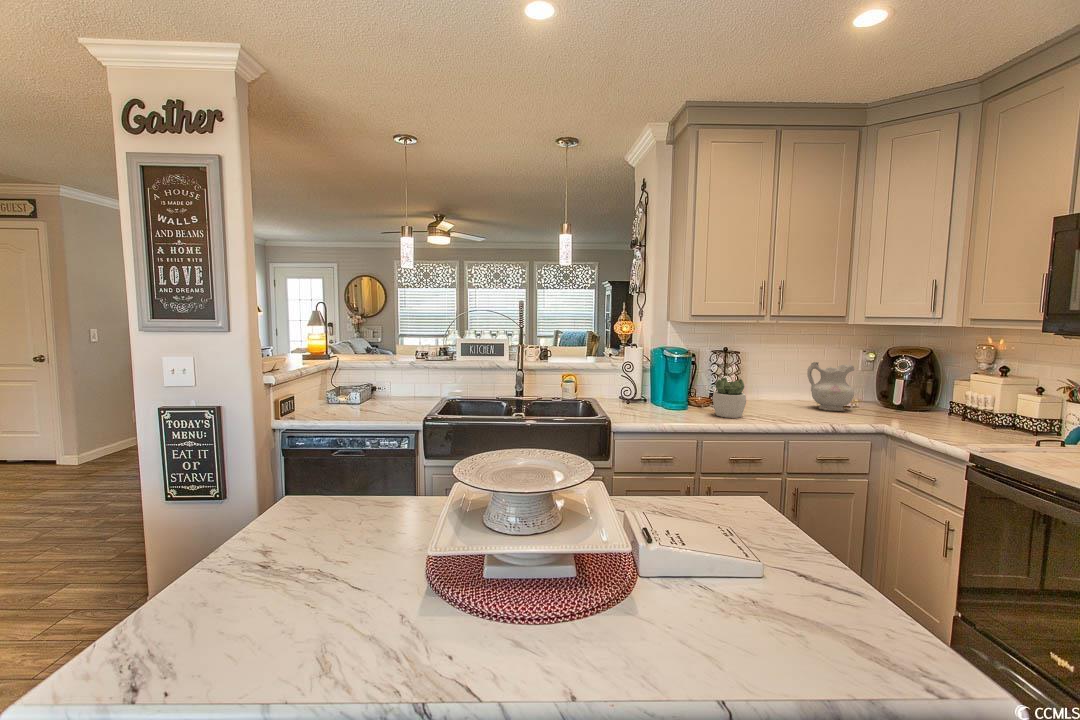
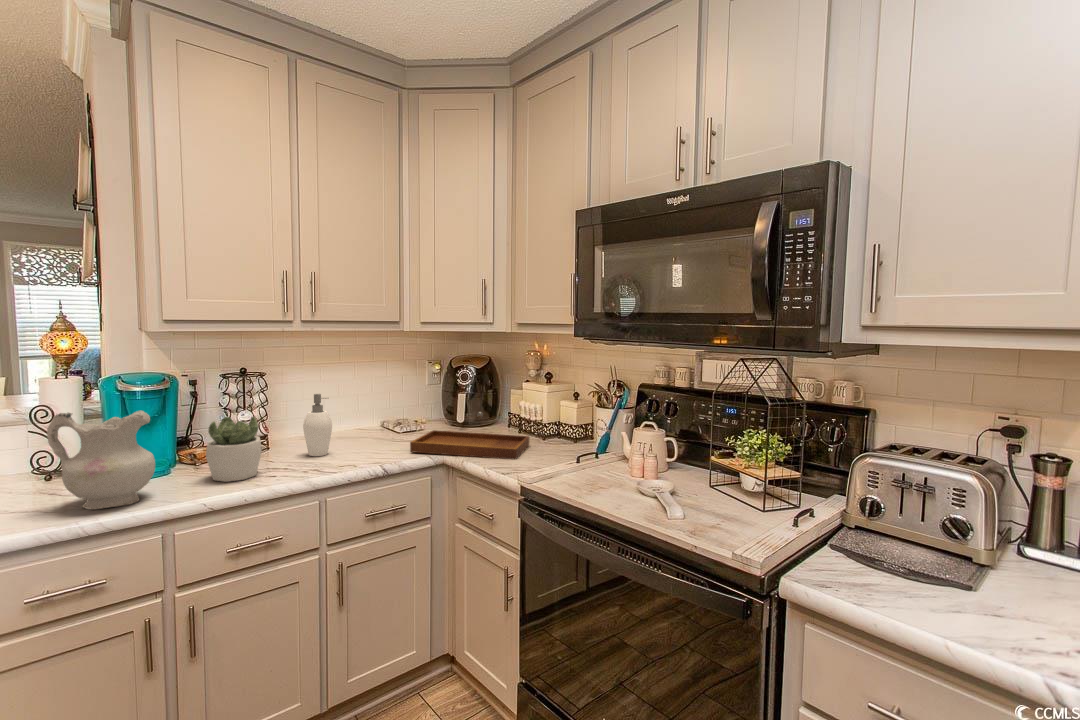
ceramic pitcher: present [807,362,854,411] -> present [47,411,155,510]
soap dispenser: none [767,369,796,413] -> present [303,394,332,456]
tray: none [853,395,978,438] -> present [410,412,529,459]

